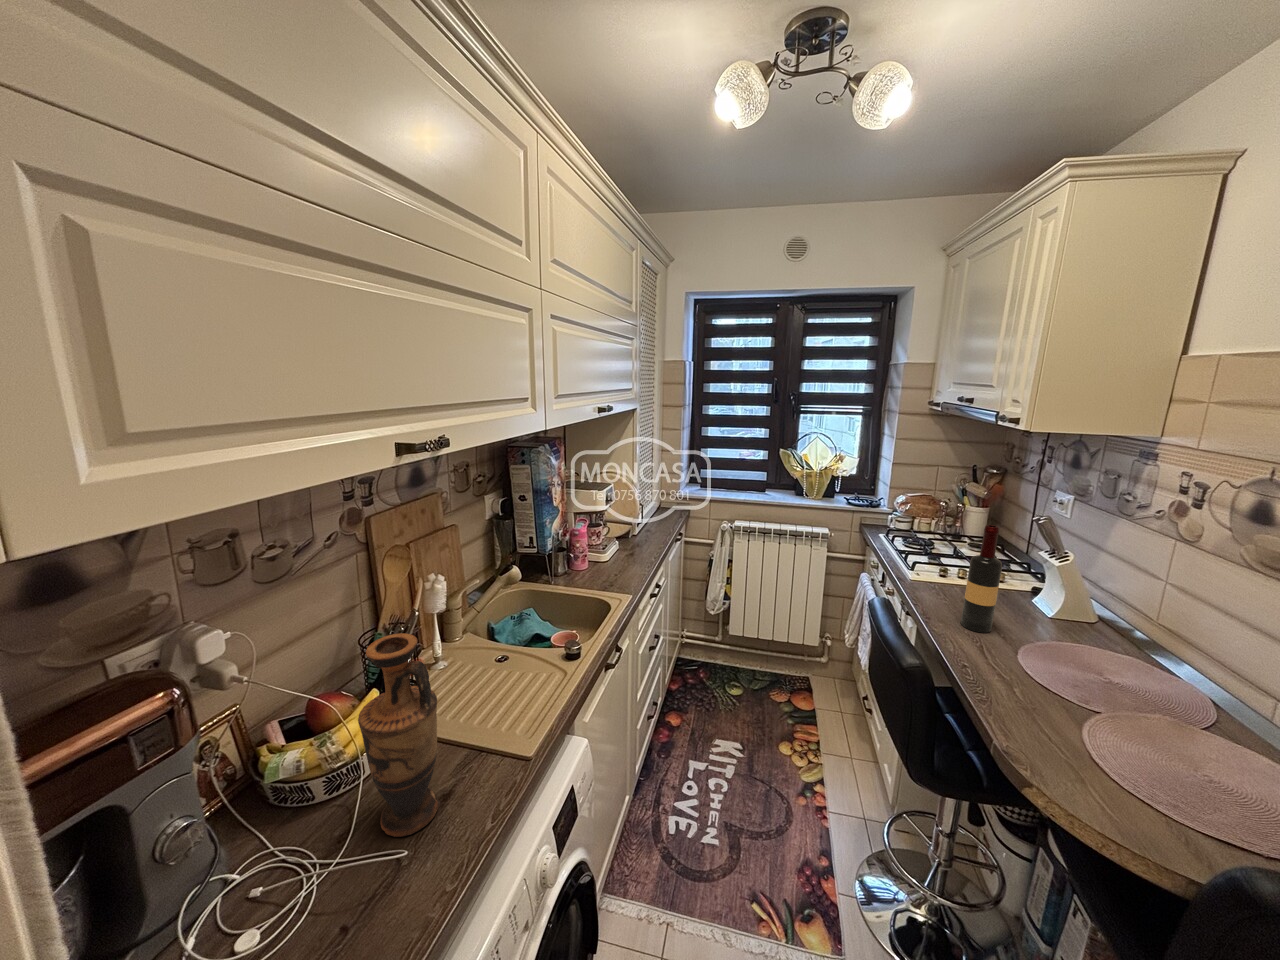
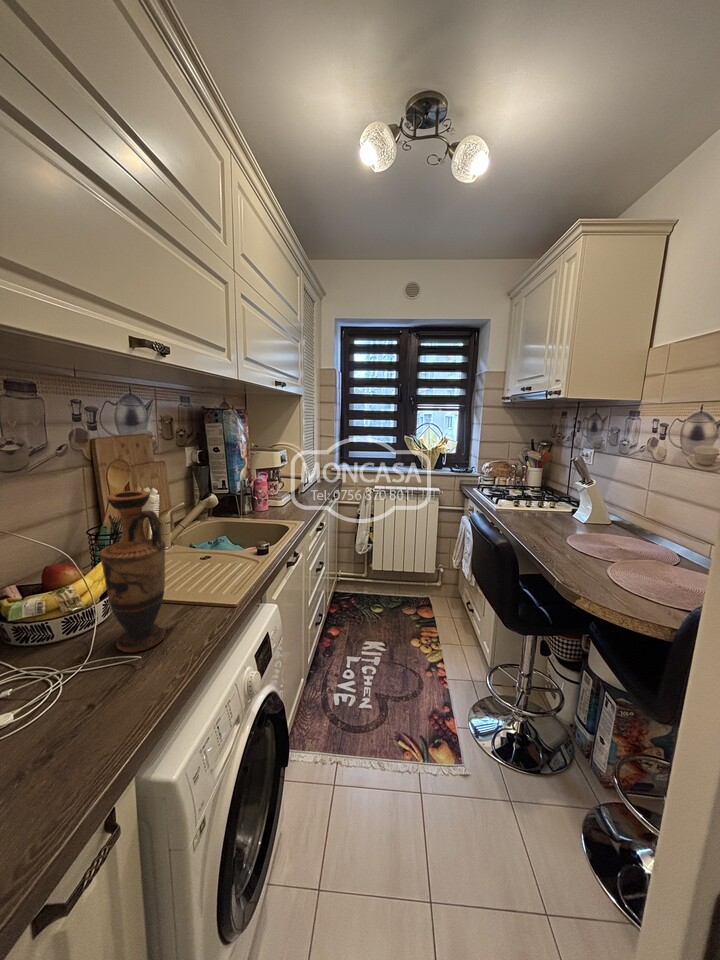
wine bottle: present [961,525,1002,633] -> none [530,457,554,529]

